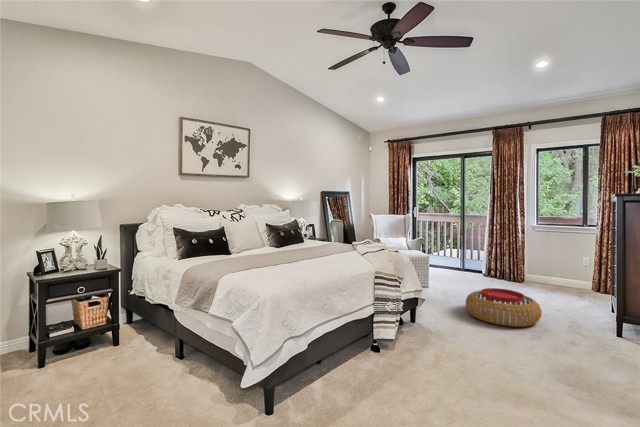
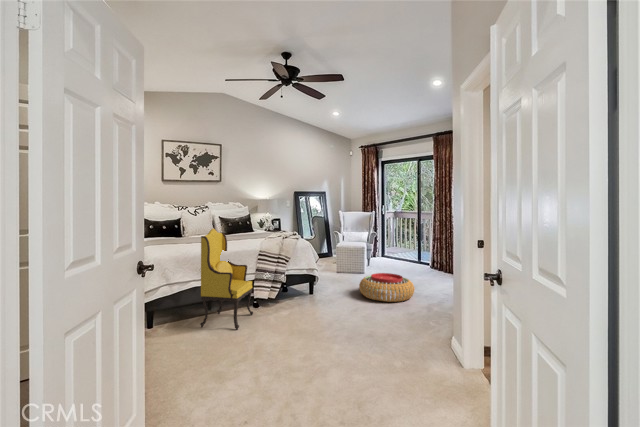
armchair: none [335,243,411,407] -> present [200,229,253,330]

